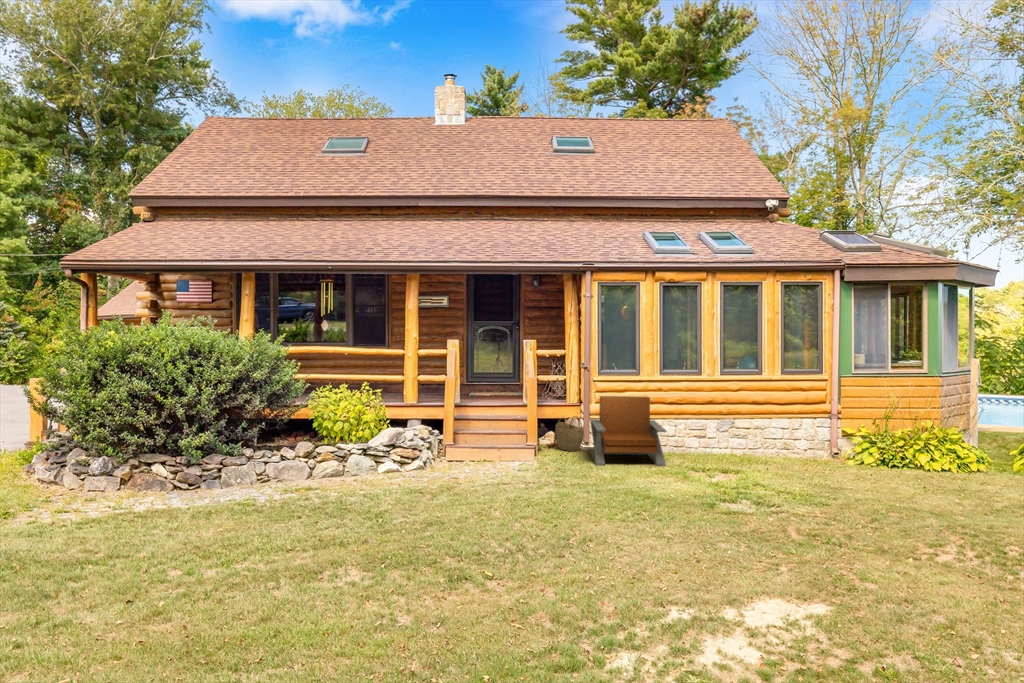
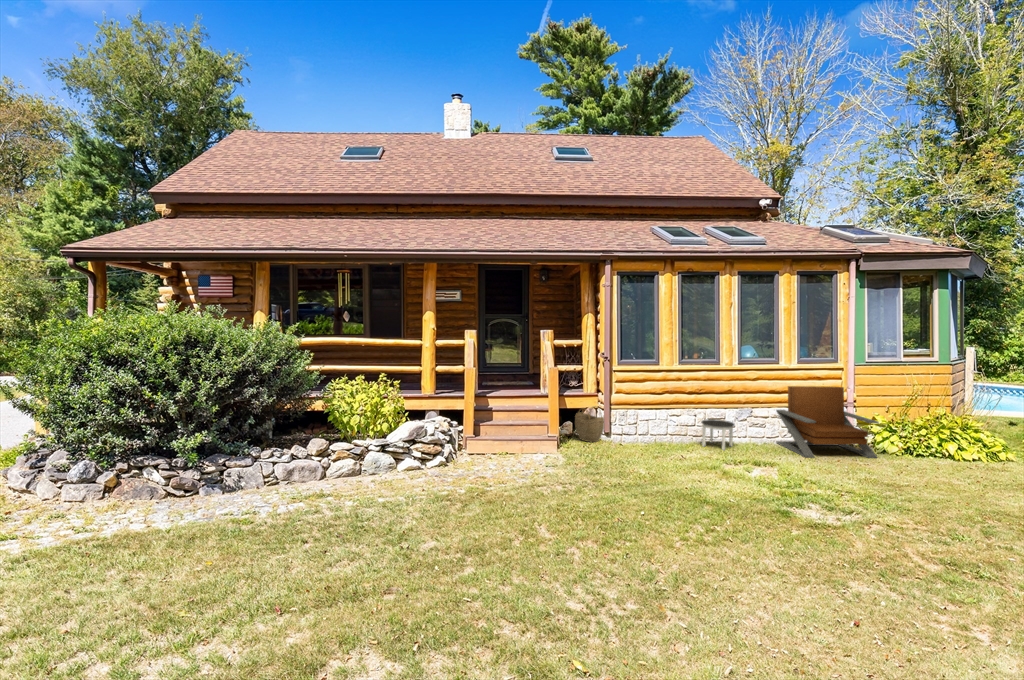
lounge chair: present [590,396,666,466] -> present [776,386,879,458]
round table: none [679,430,711,460] -> present [702,419,735,450]

